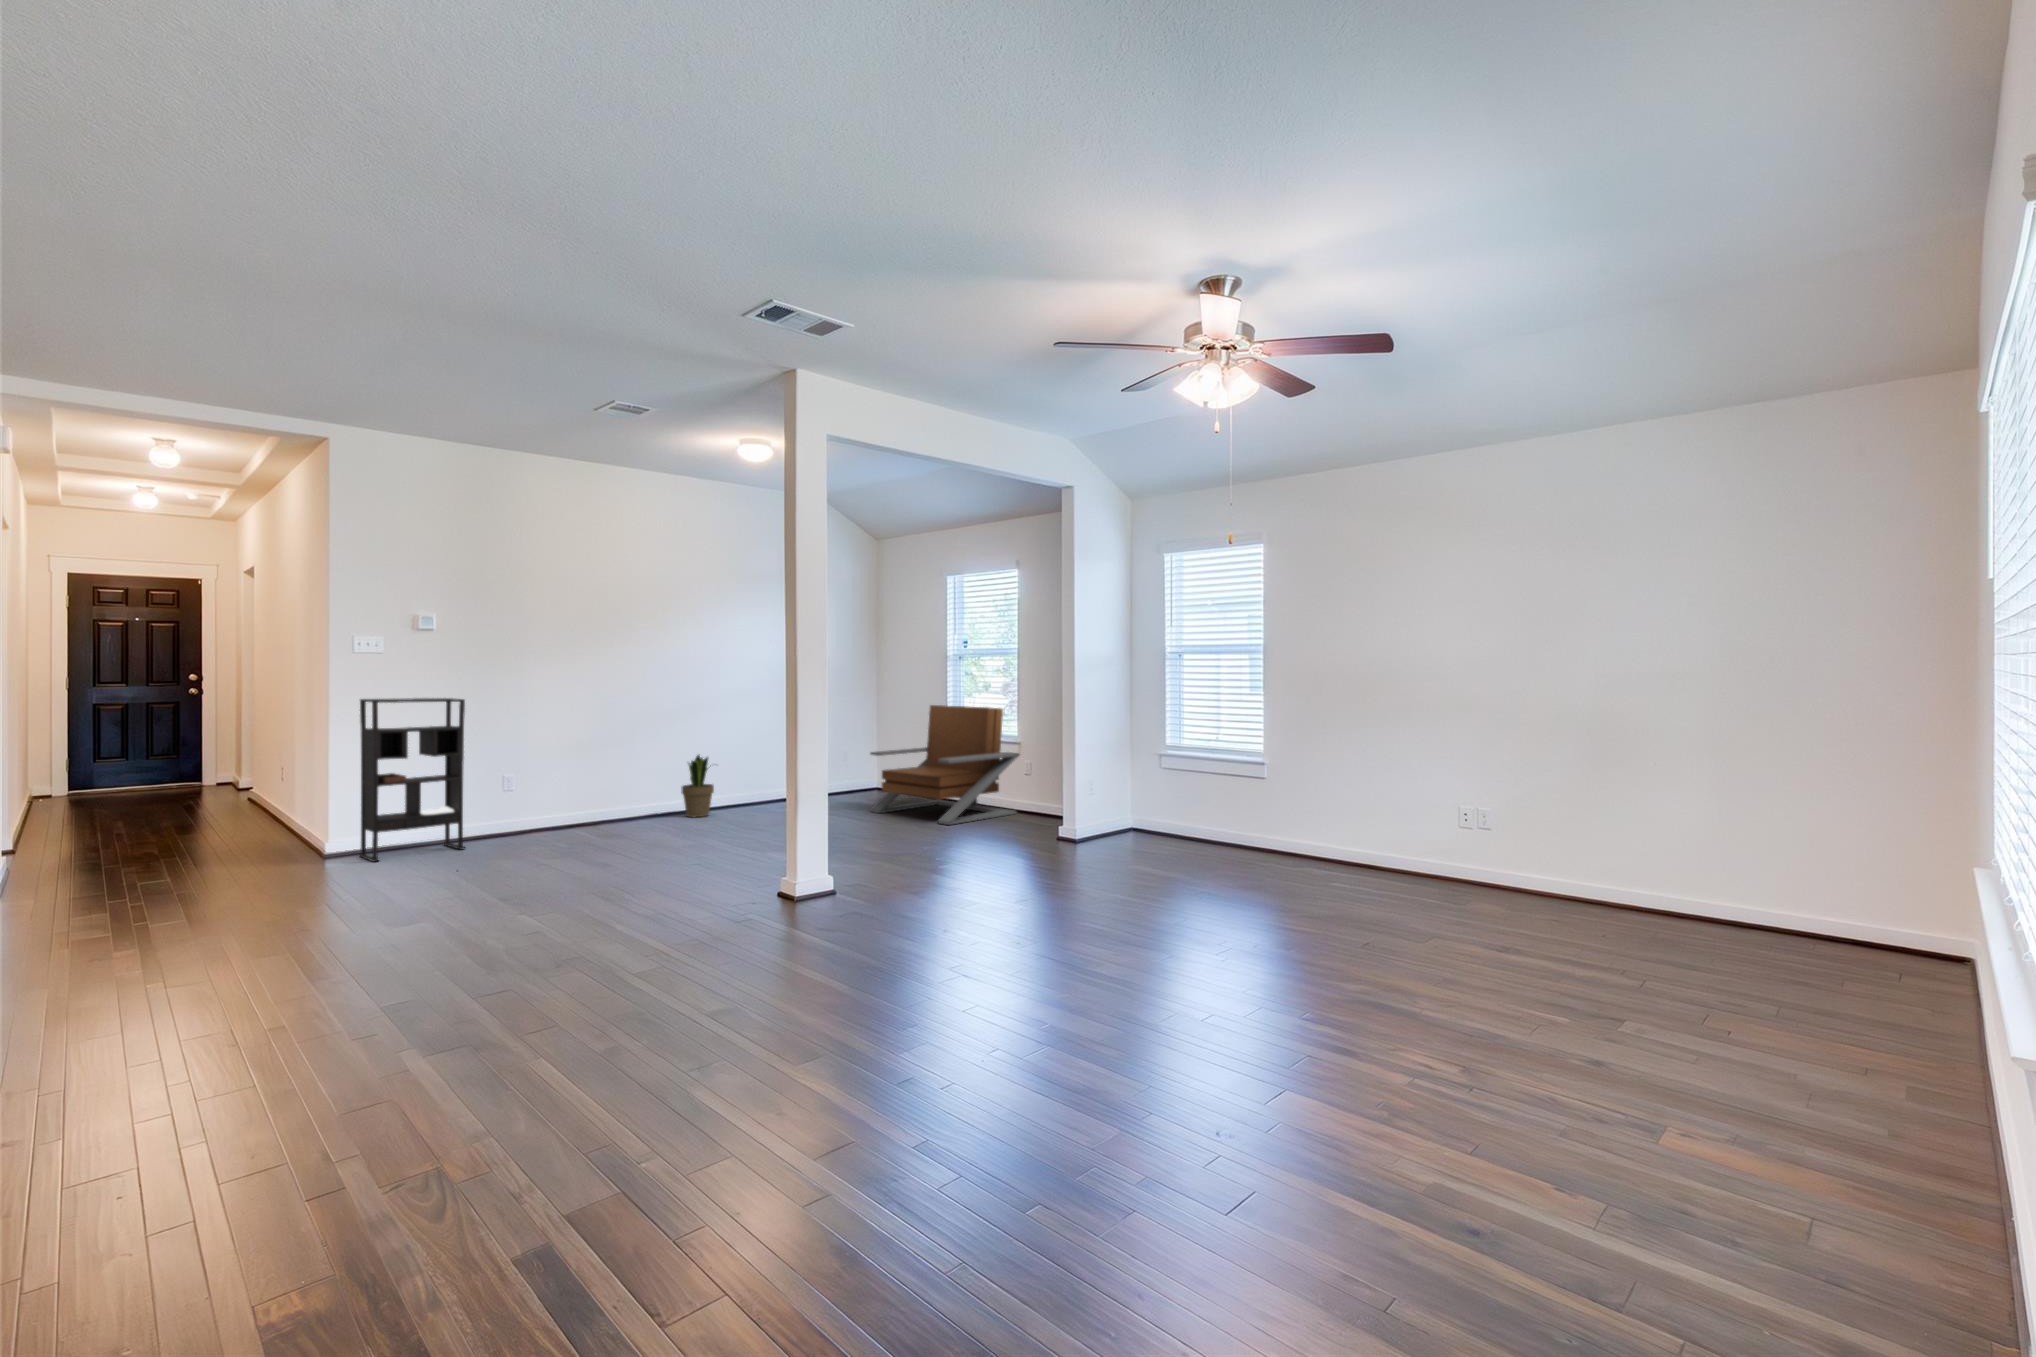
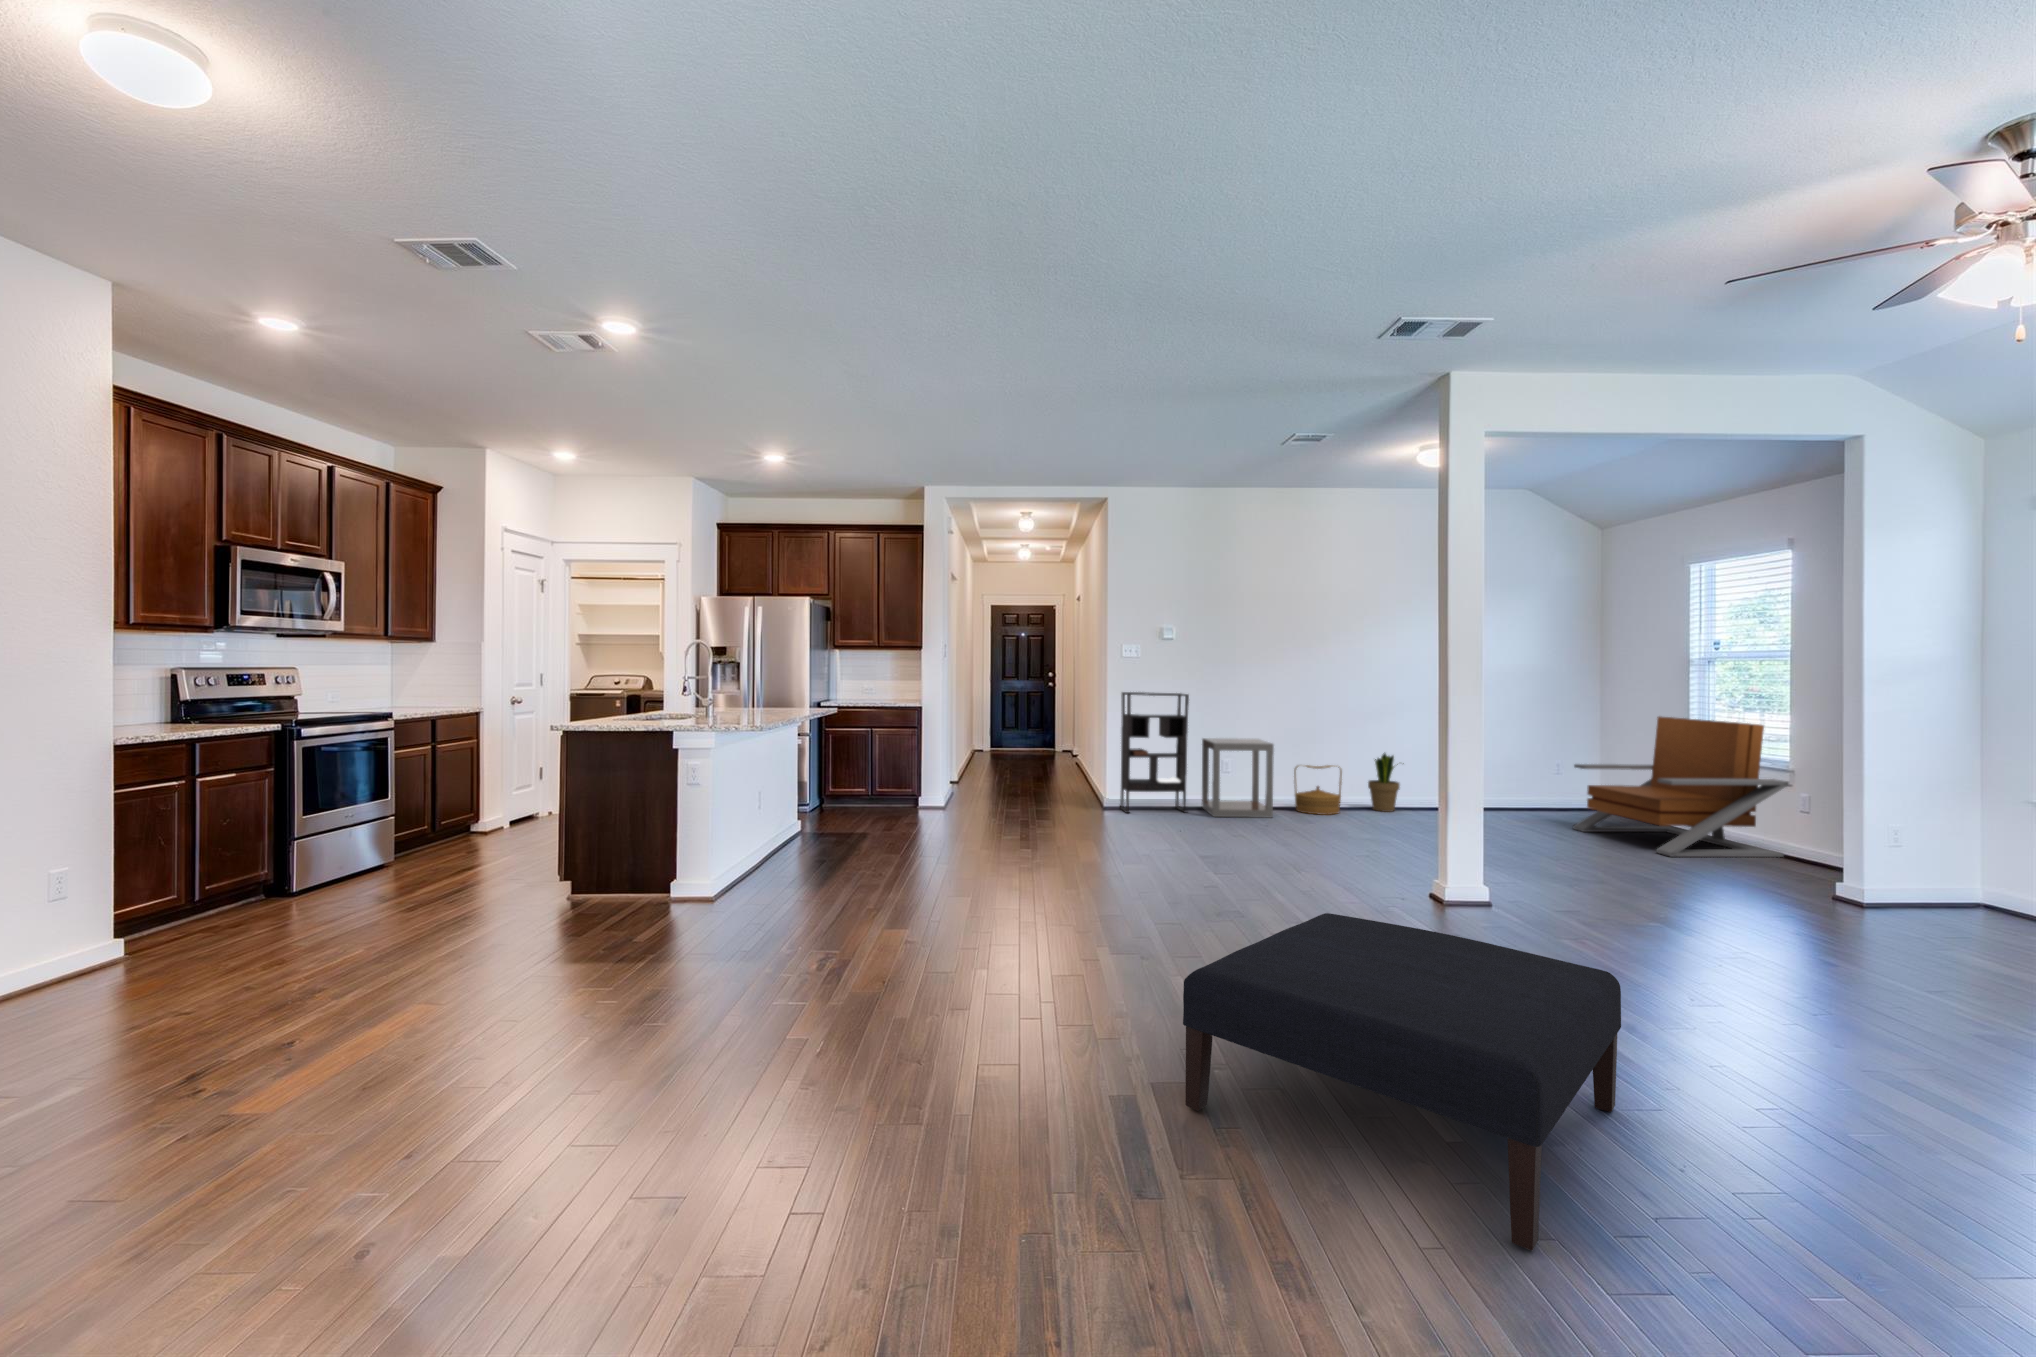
side table: none [482,749,580,850] -> present [1202,738,1274,818]
woven basket: none [601,772,655,830] -> present [1294,765,1342,815]
ottoman: none [630,926,1012,1197] -> present [1183,913,1621,1251]

